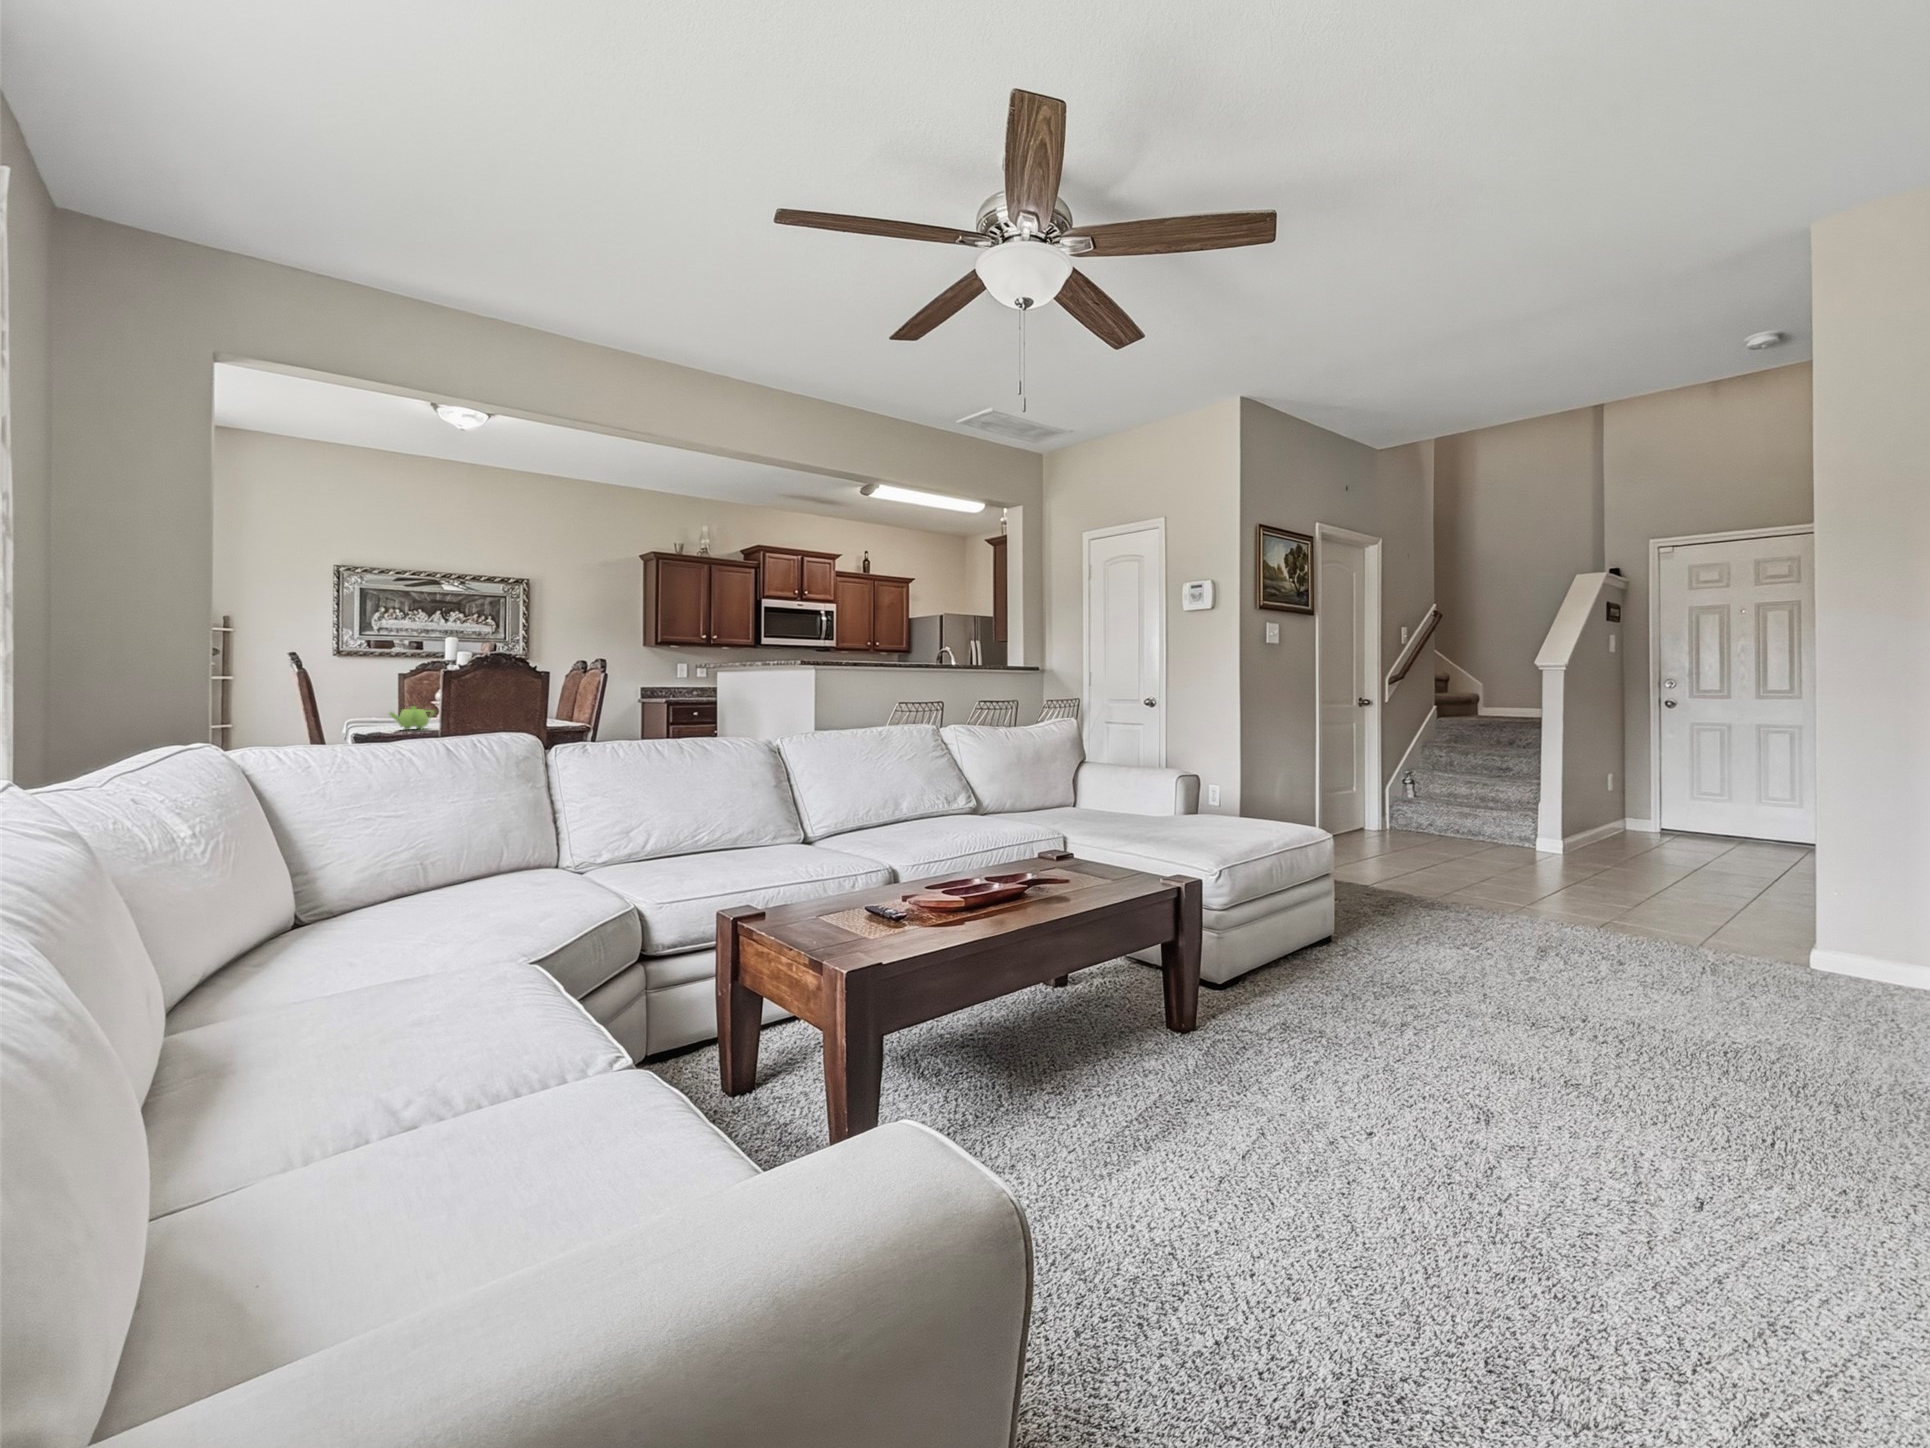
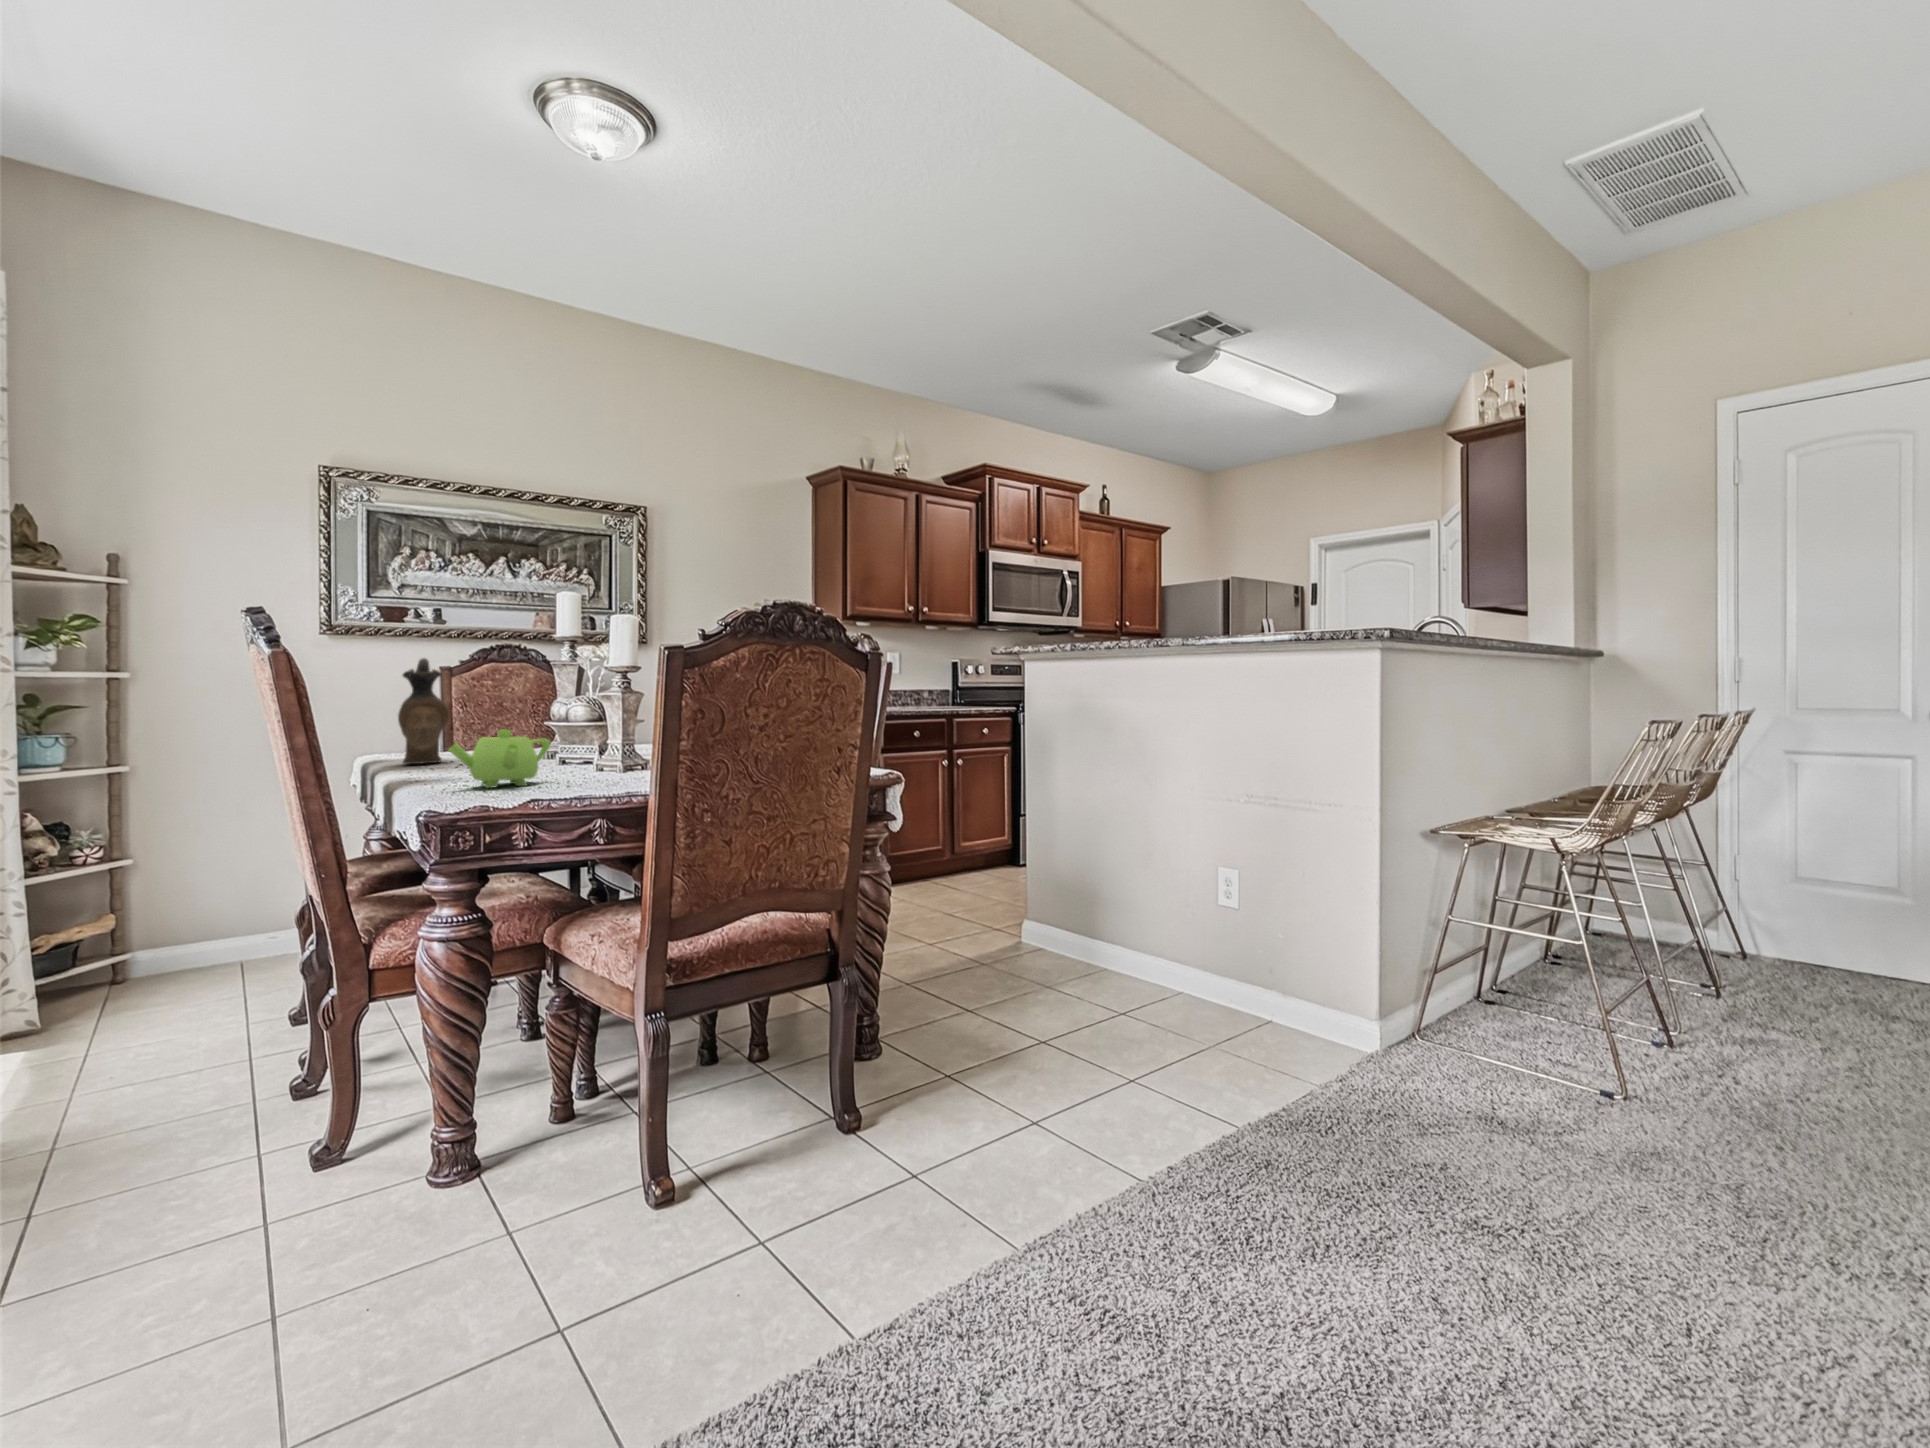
ceramic pitcher: none [373,672,398,723] -> present [398,658,449,764]

